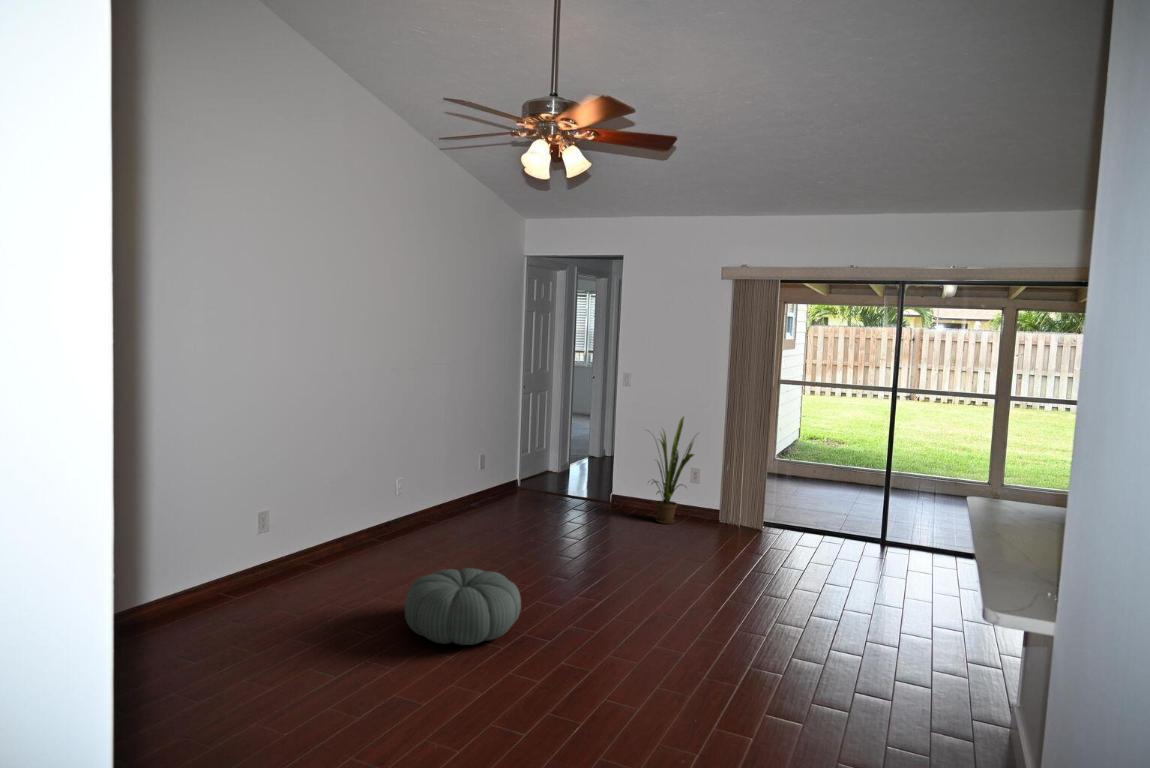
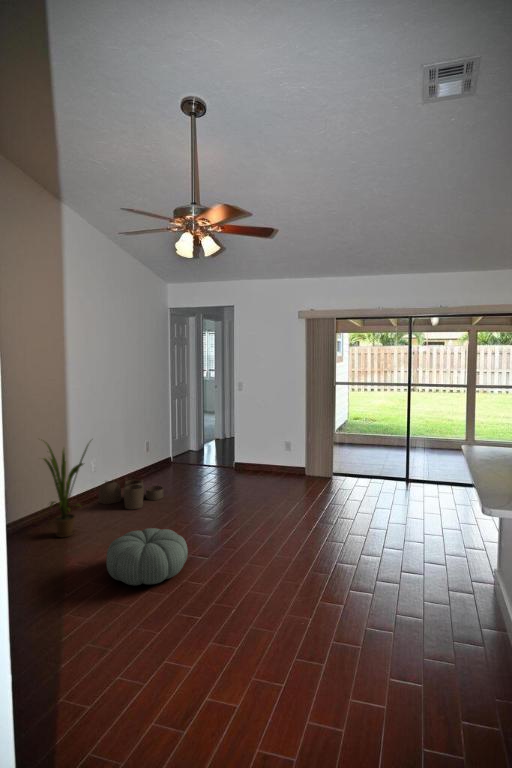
house plant: present [648,417,694,524] -> present [41,439,89,537]
woven basket: none [407,499,501,545] -> present [99,480,163,509]

